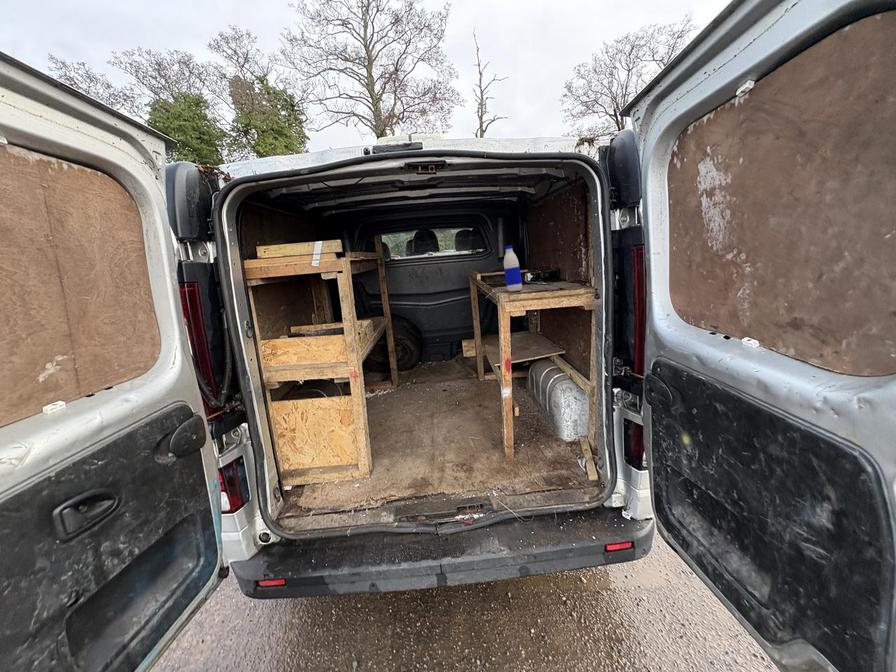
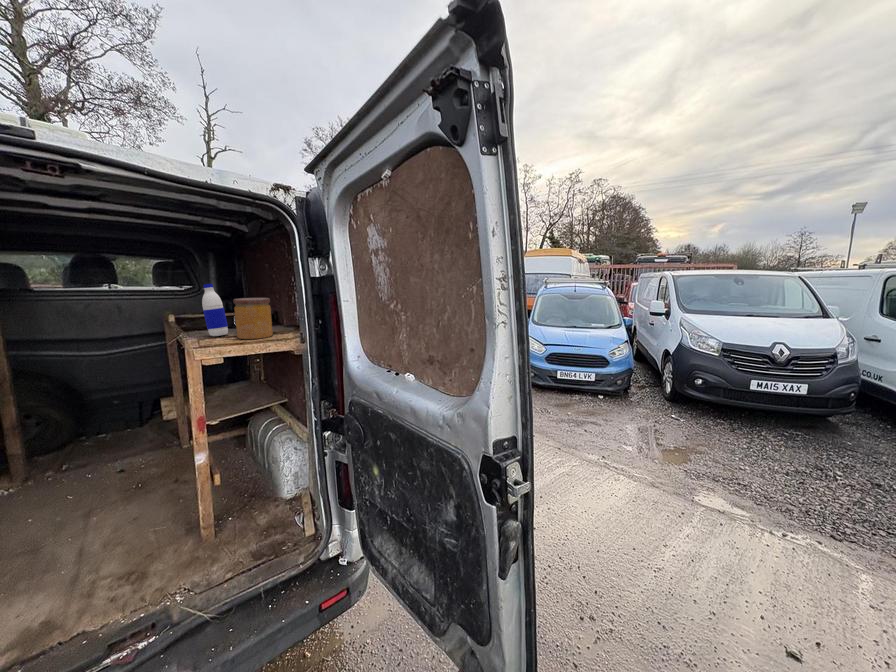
jar: none [530,255,561,294] -> present [233,298,273,339]

